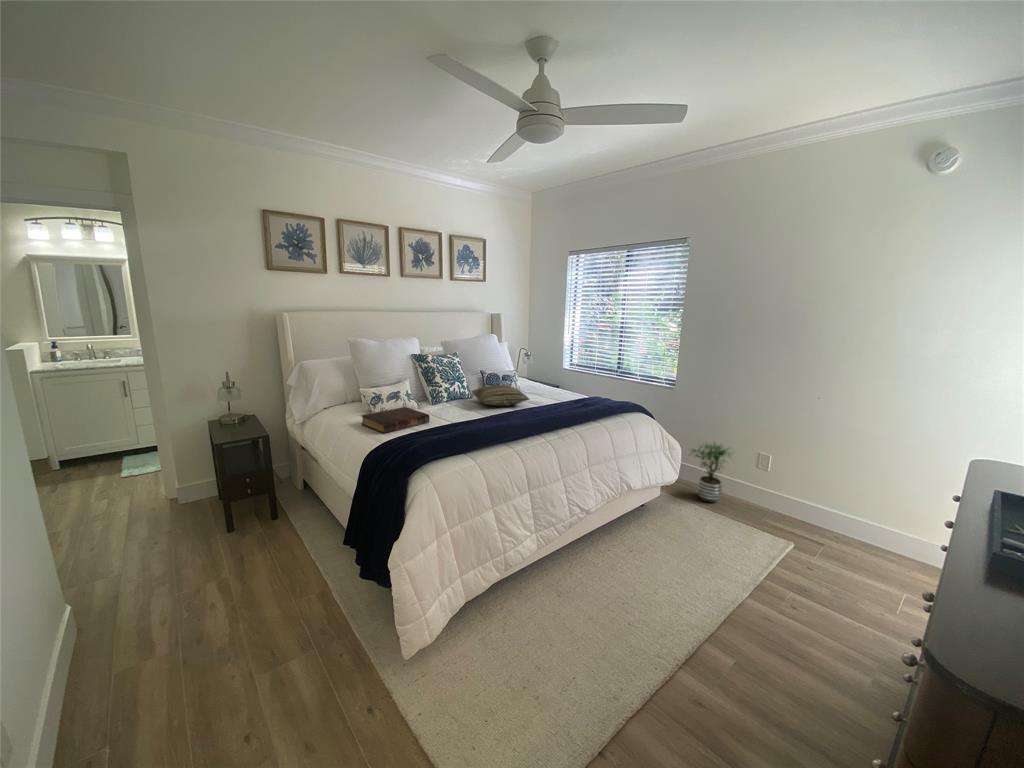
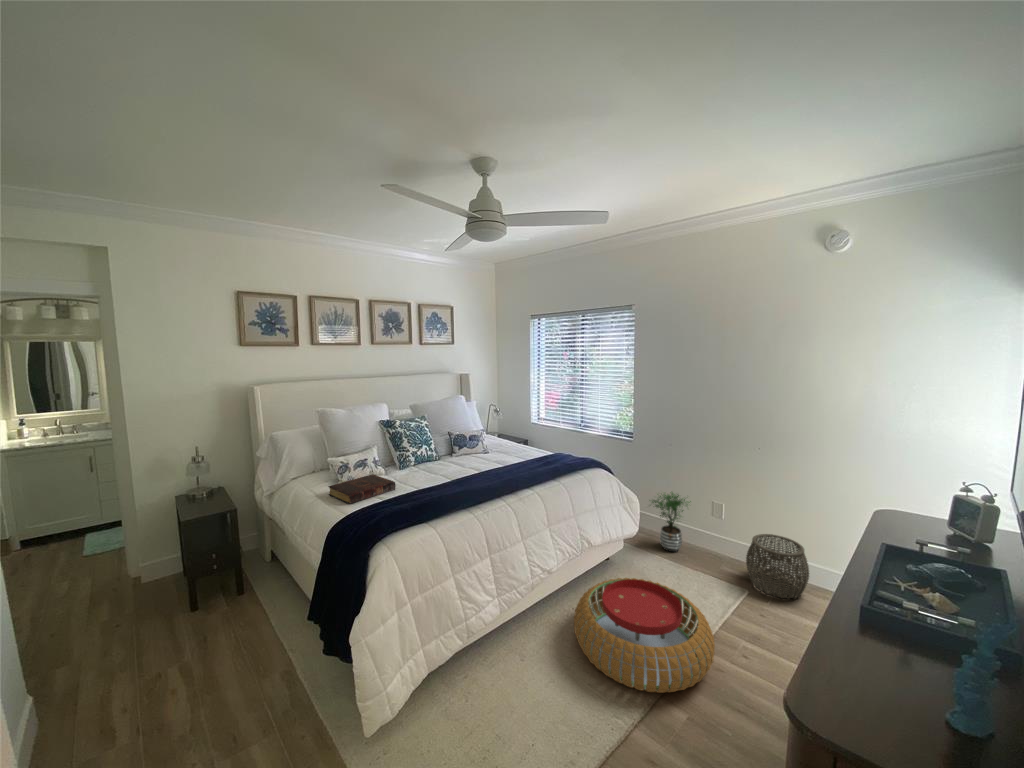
pillow: present [472,385,529,406] -> none [438,447,494,468]
woven basket: none [792,488,865,555] -> present [746,534,809,599]
pouf: none [613,523,765,637] -> present [574,578,715,693]

